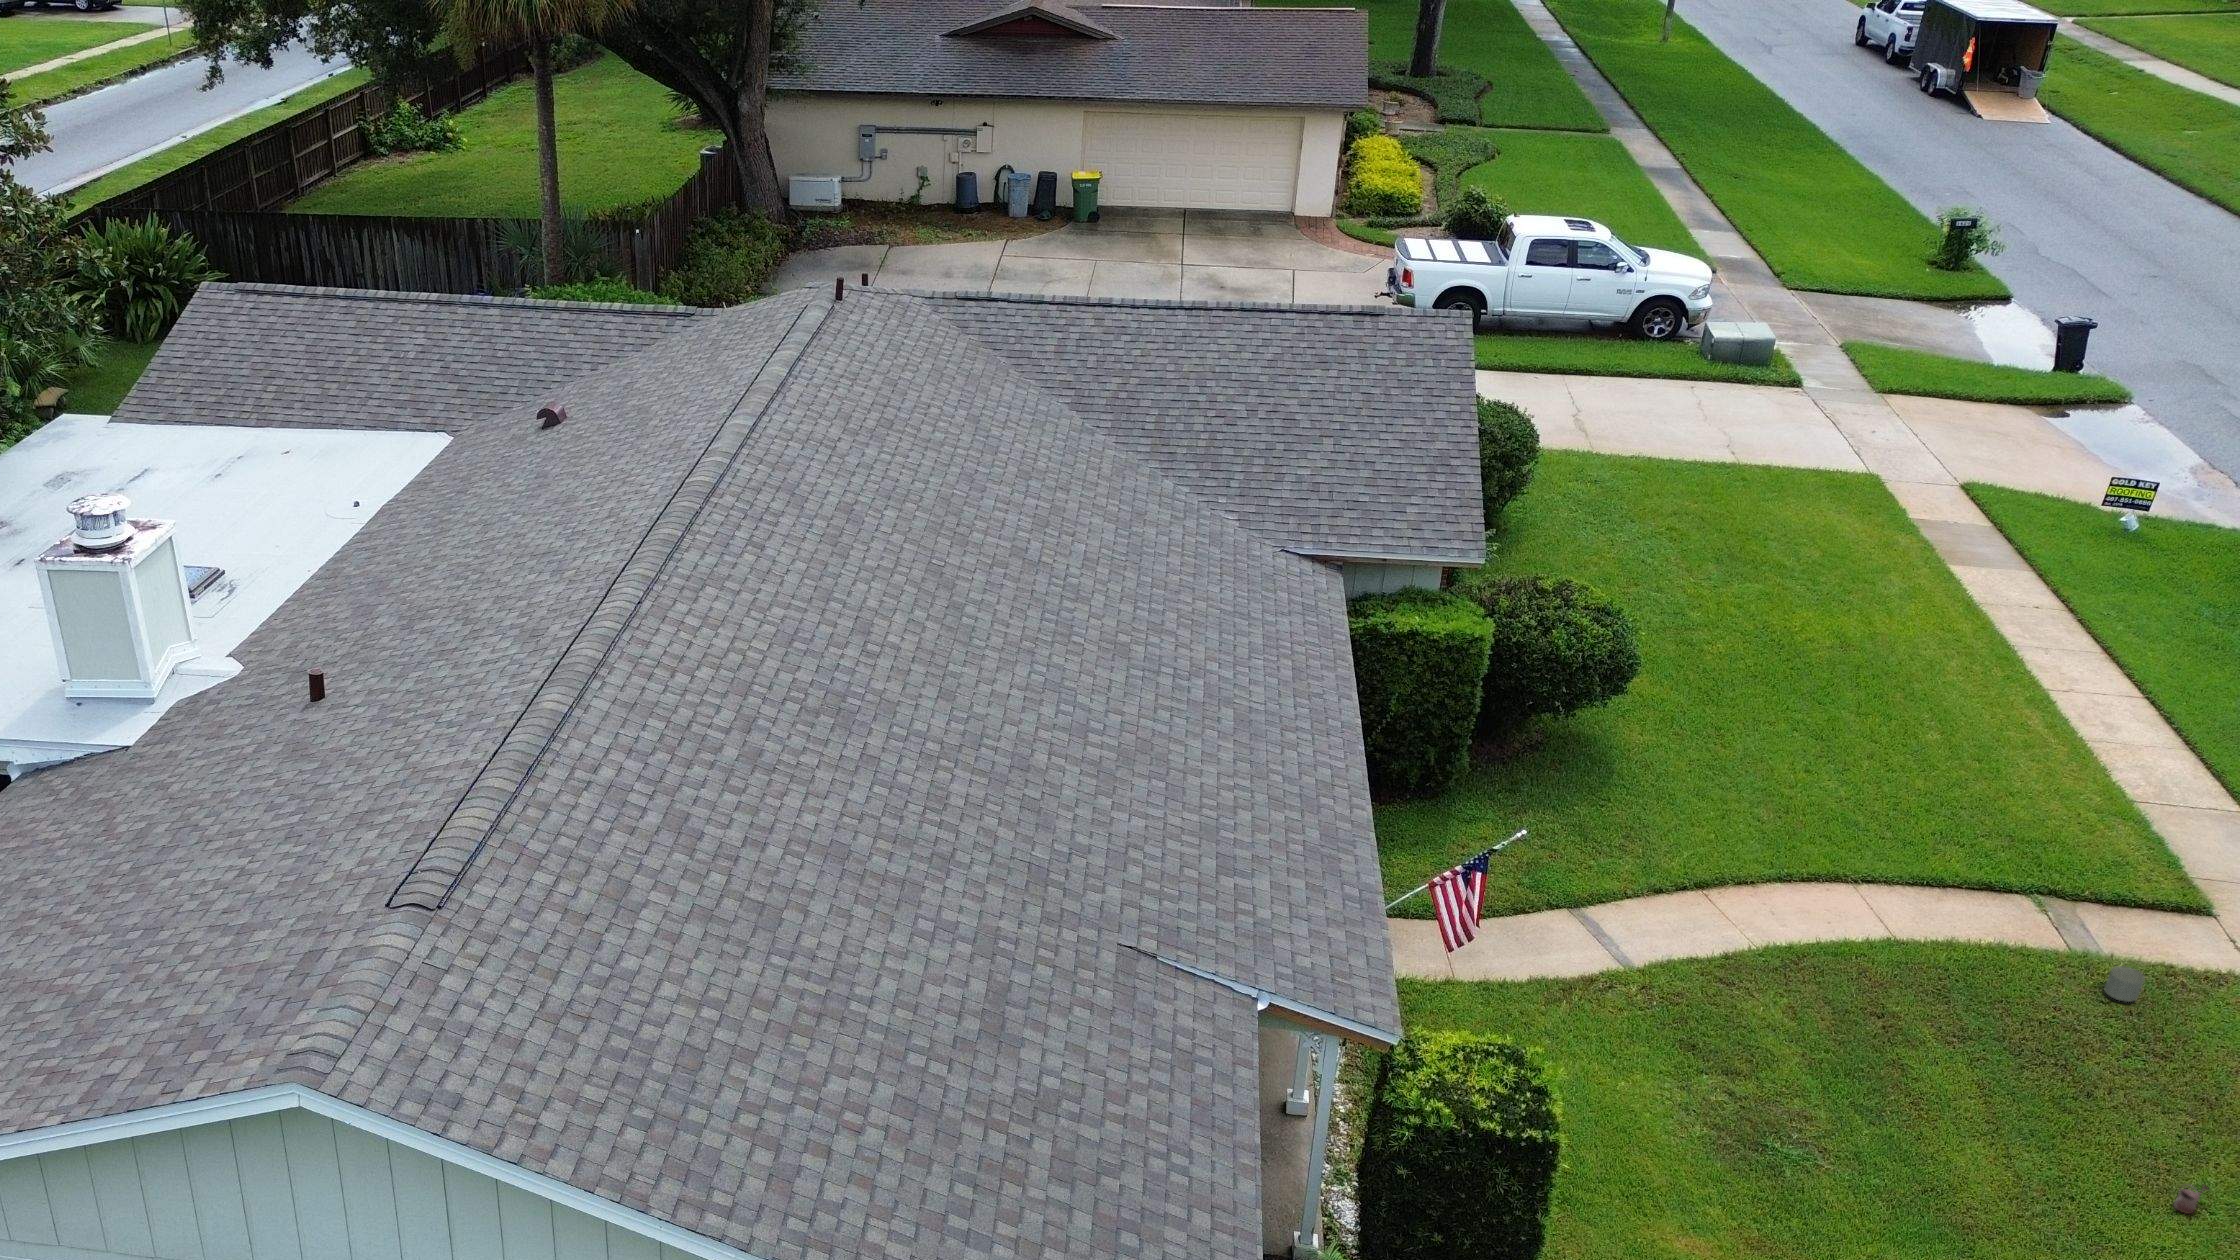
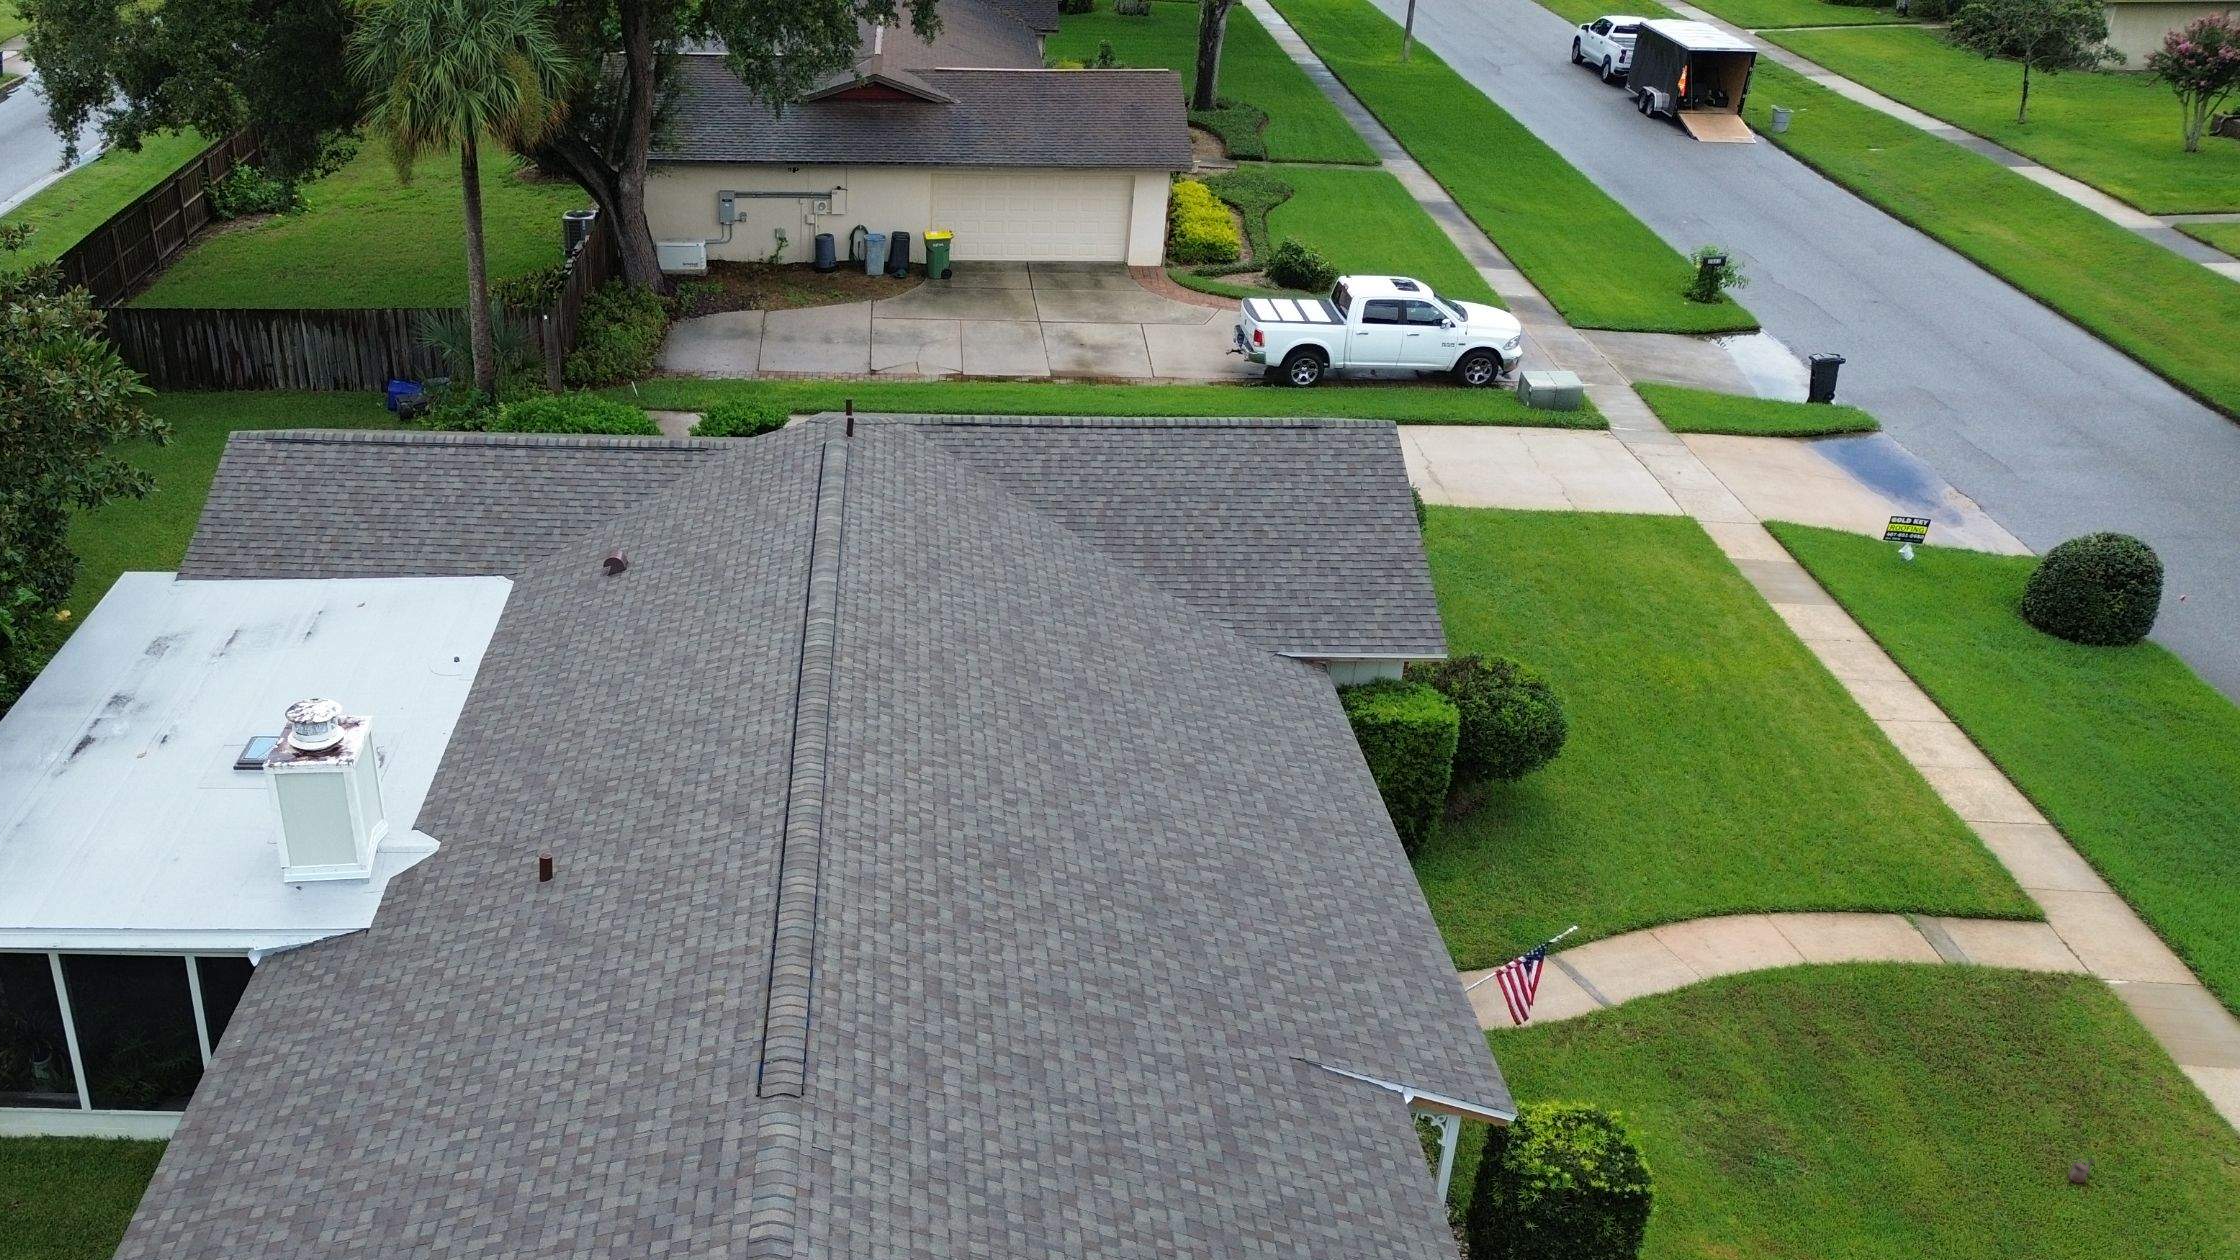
planter: present [2104,966,2145,1002] -> none [1977,971,2010,1000]

